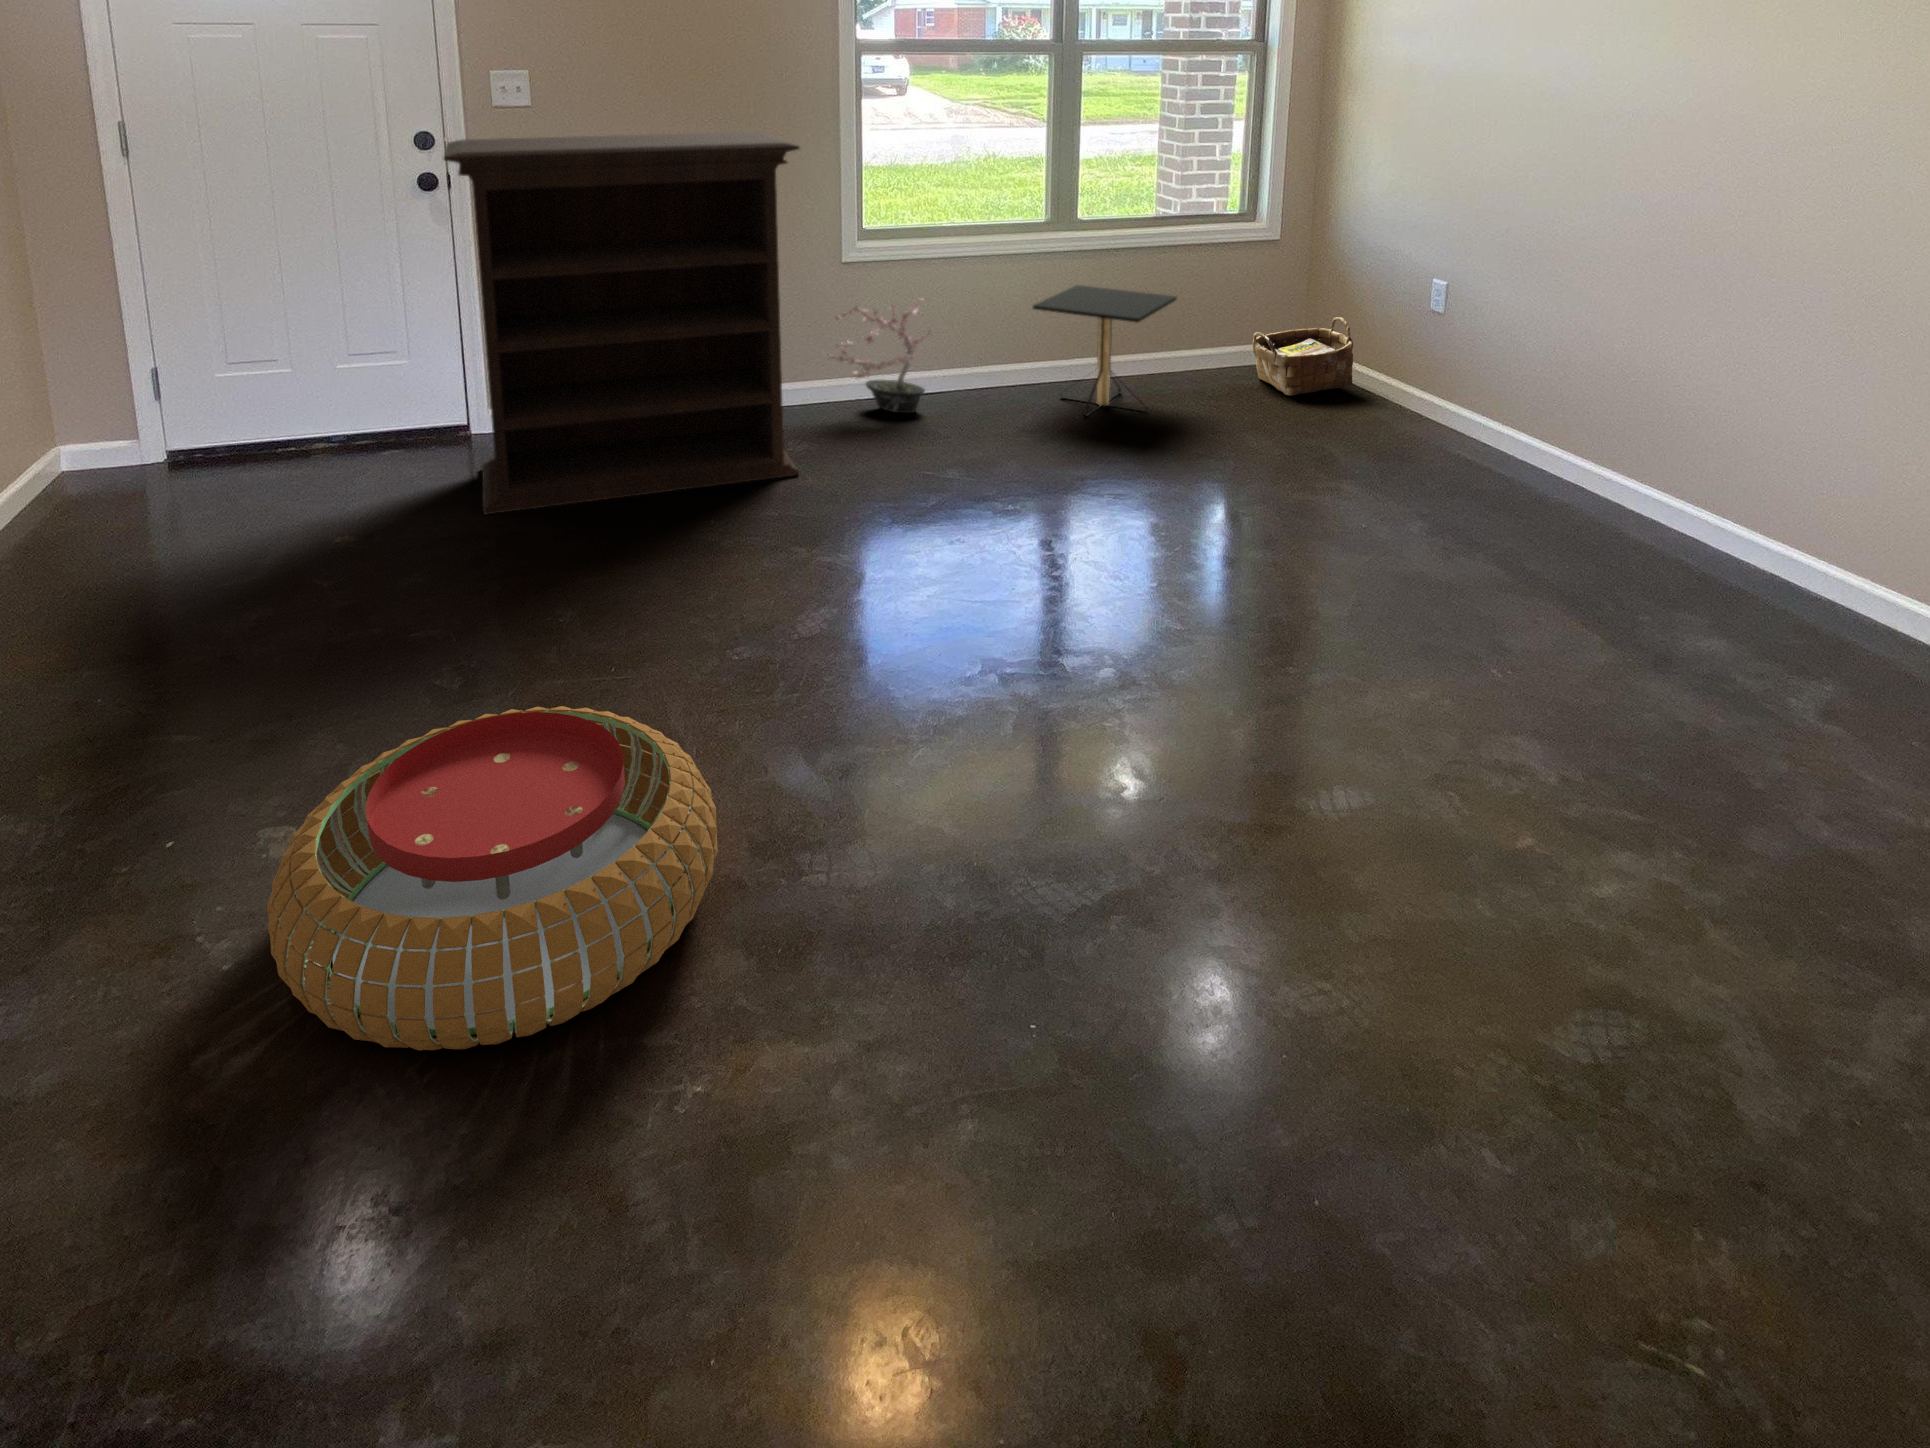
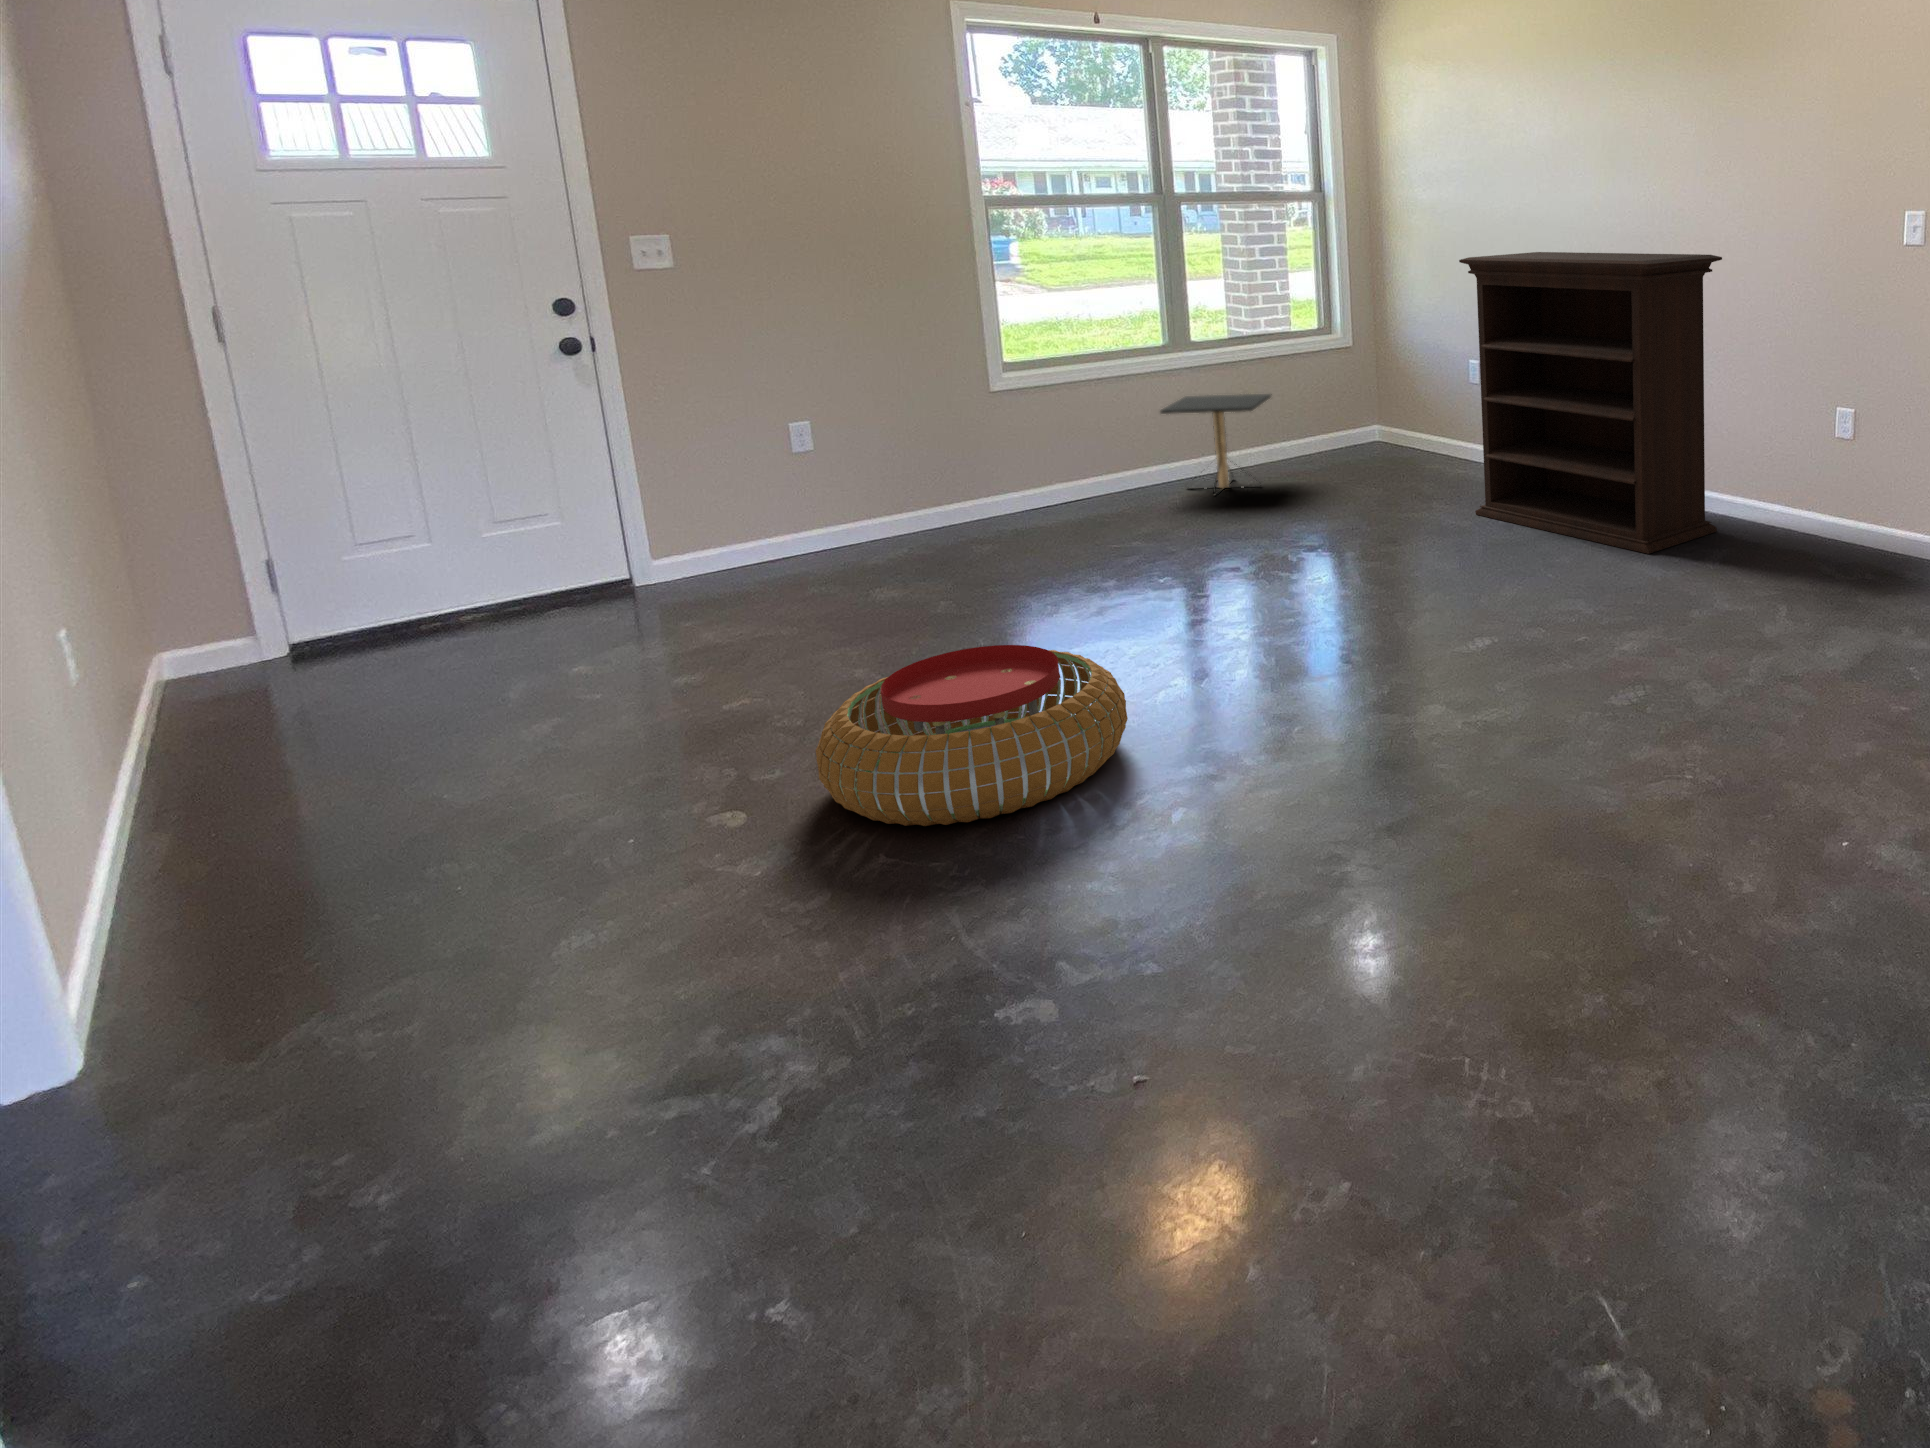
bookshelf: present [444,132,799,515] -> present [1459,252,1722,554]
potted plant: present [825,296,931,413] -> none [979,411,1079,516]
woven basket: present [1252,317,1353,396] -> none [1330,400,1409,463]

